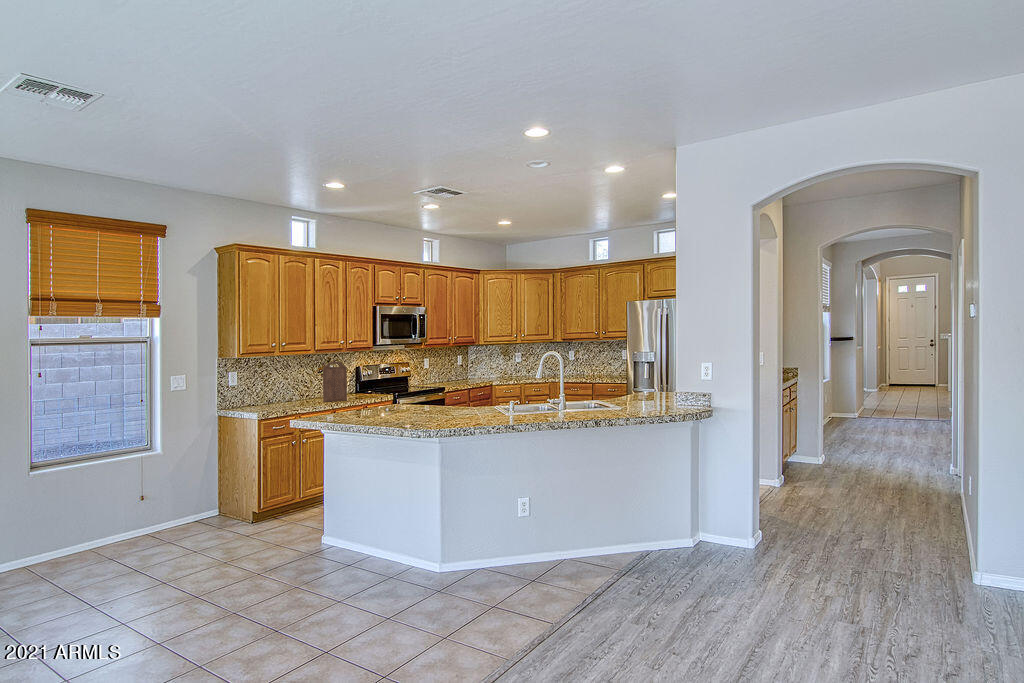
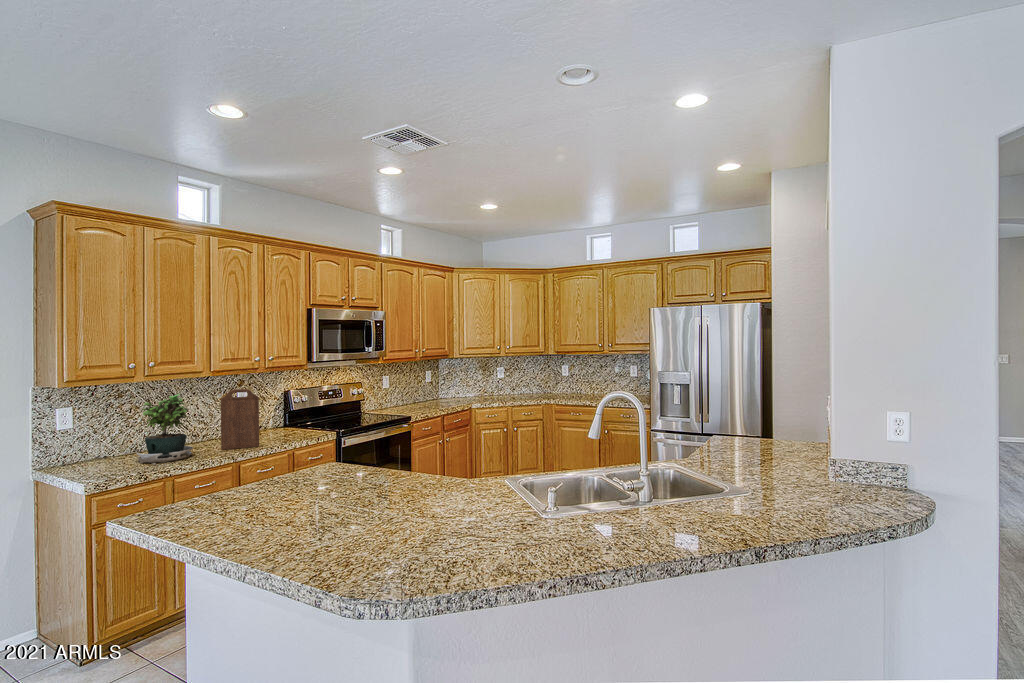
potted plant: none [275,363,308,408] -> present [137,394,193,465]

